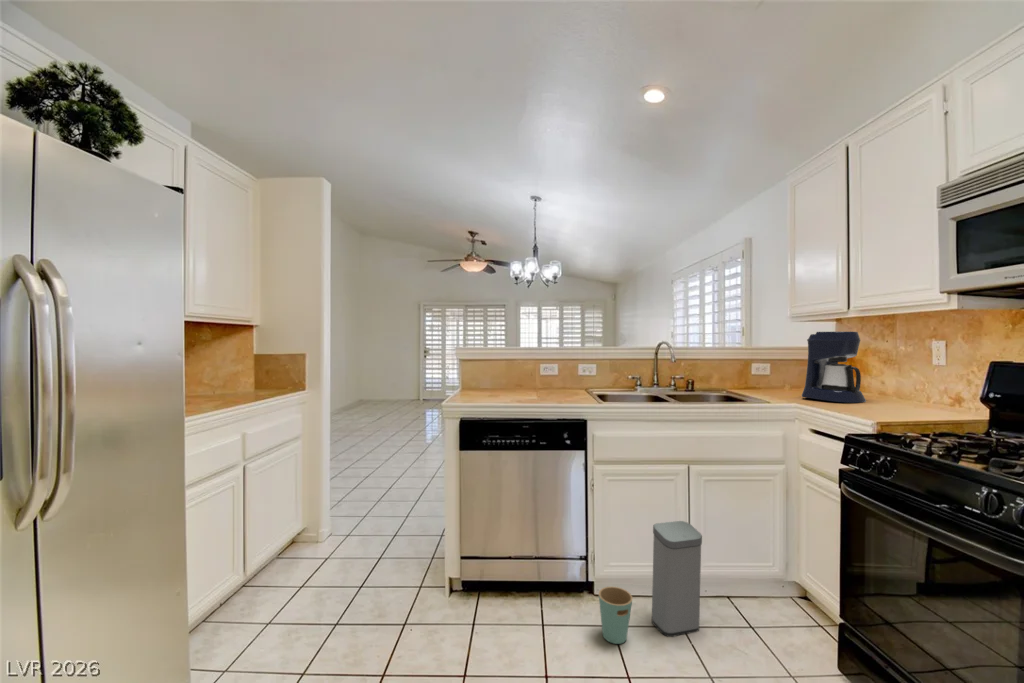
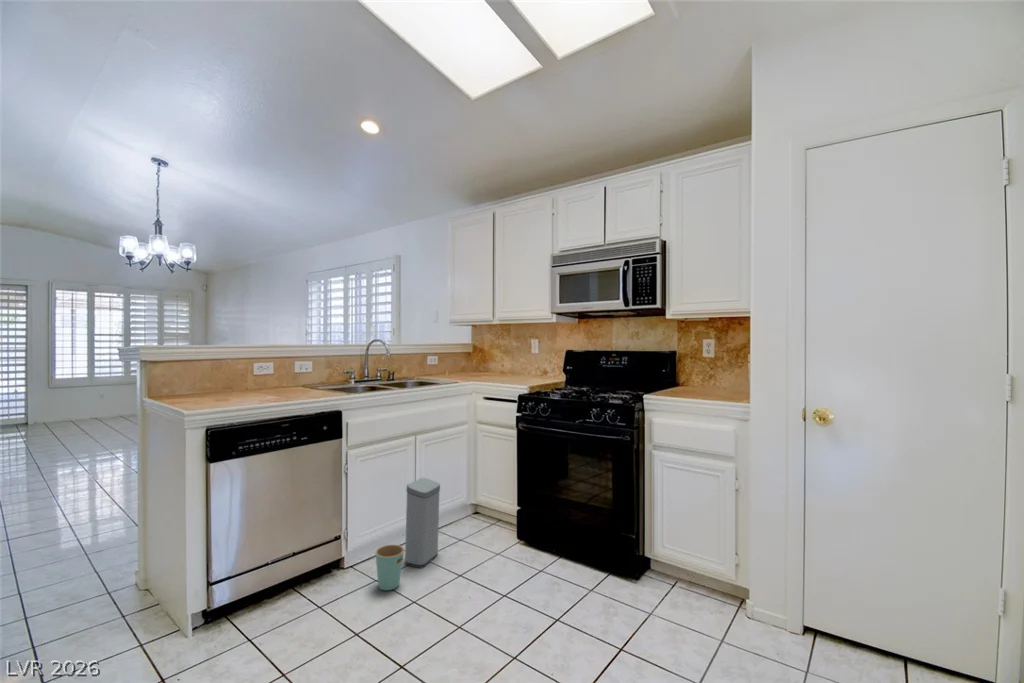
coffee maker: present [802,331,866,403] -> none [468,333,503,379]

